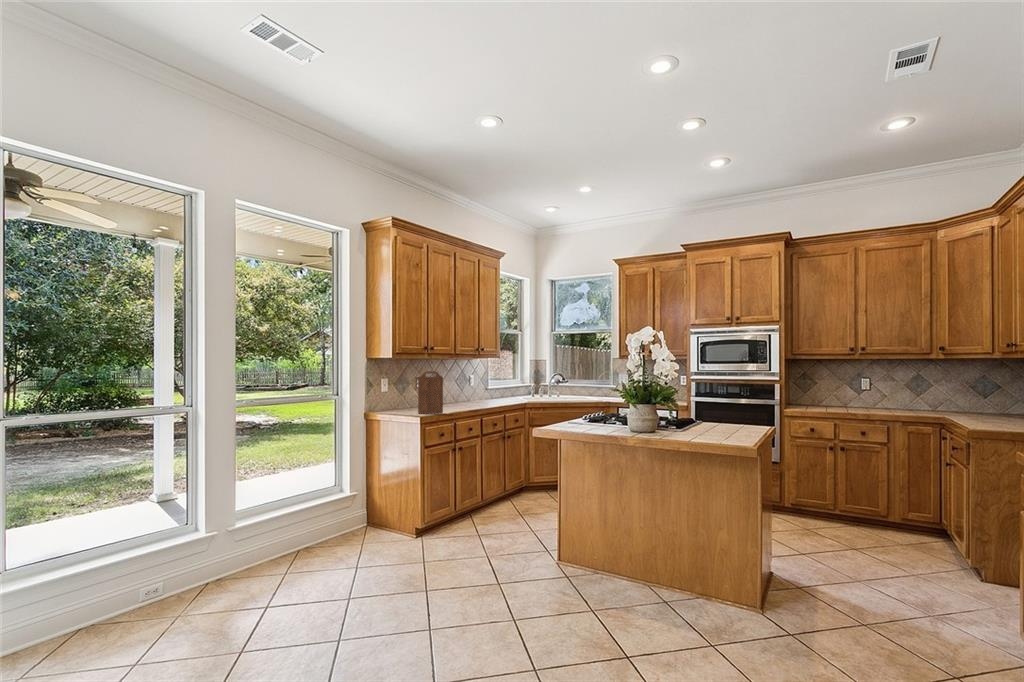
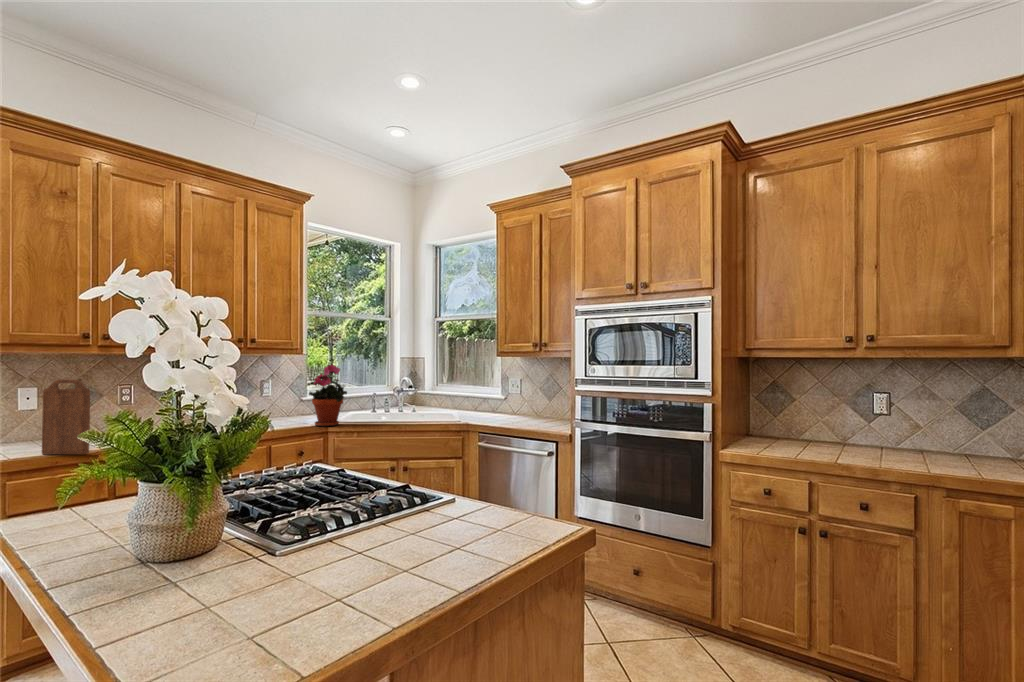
potted plant: none [513,364,537,404] -> present [309,365,347,427]

